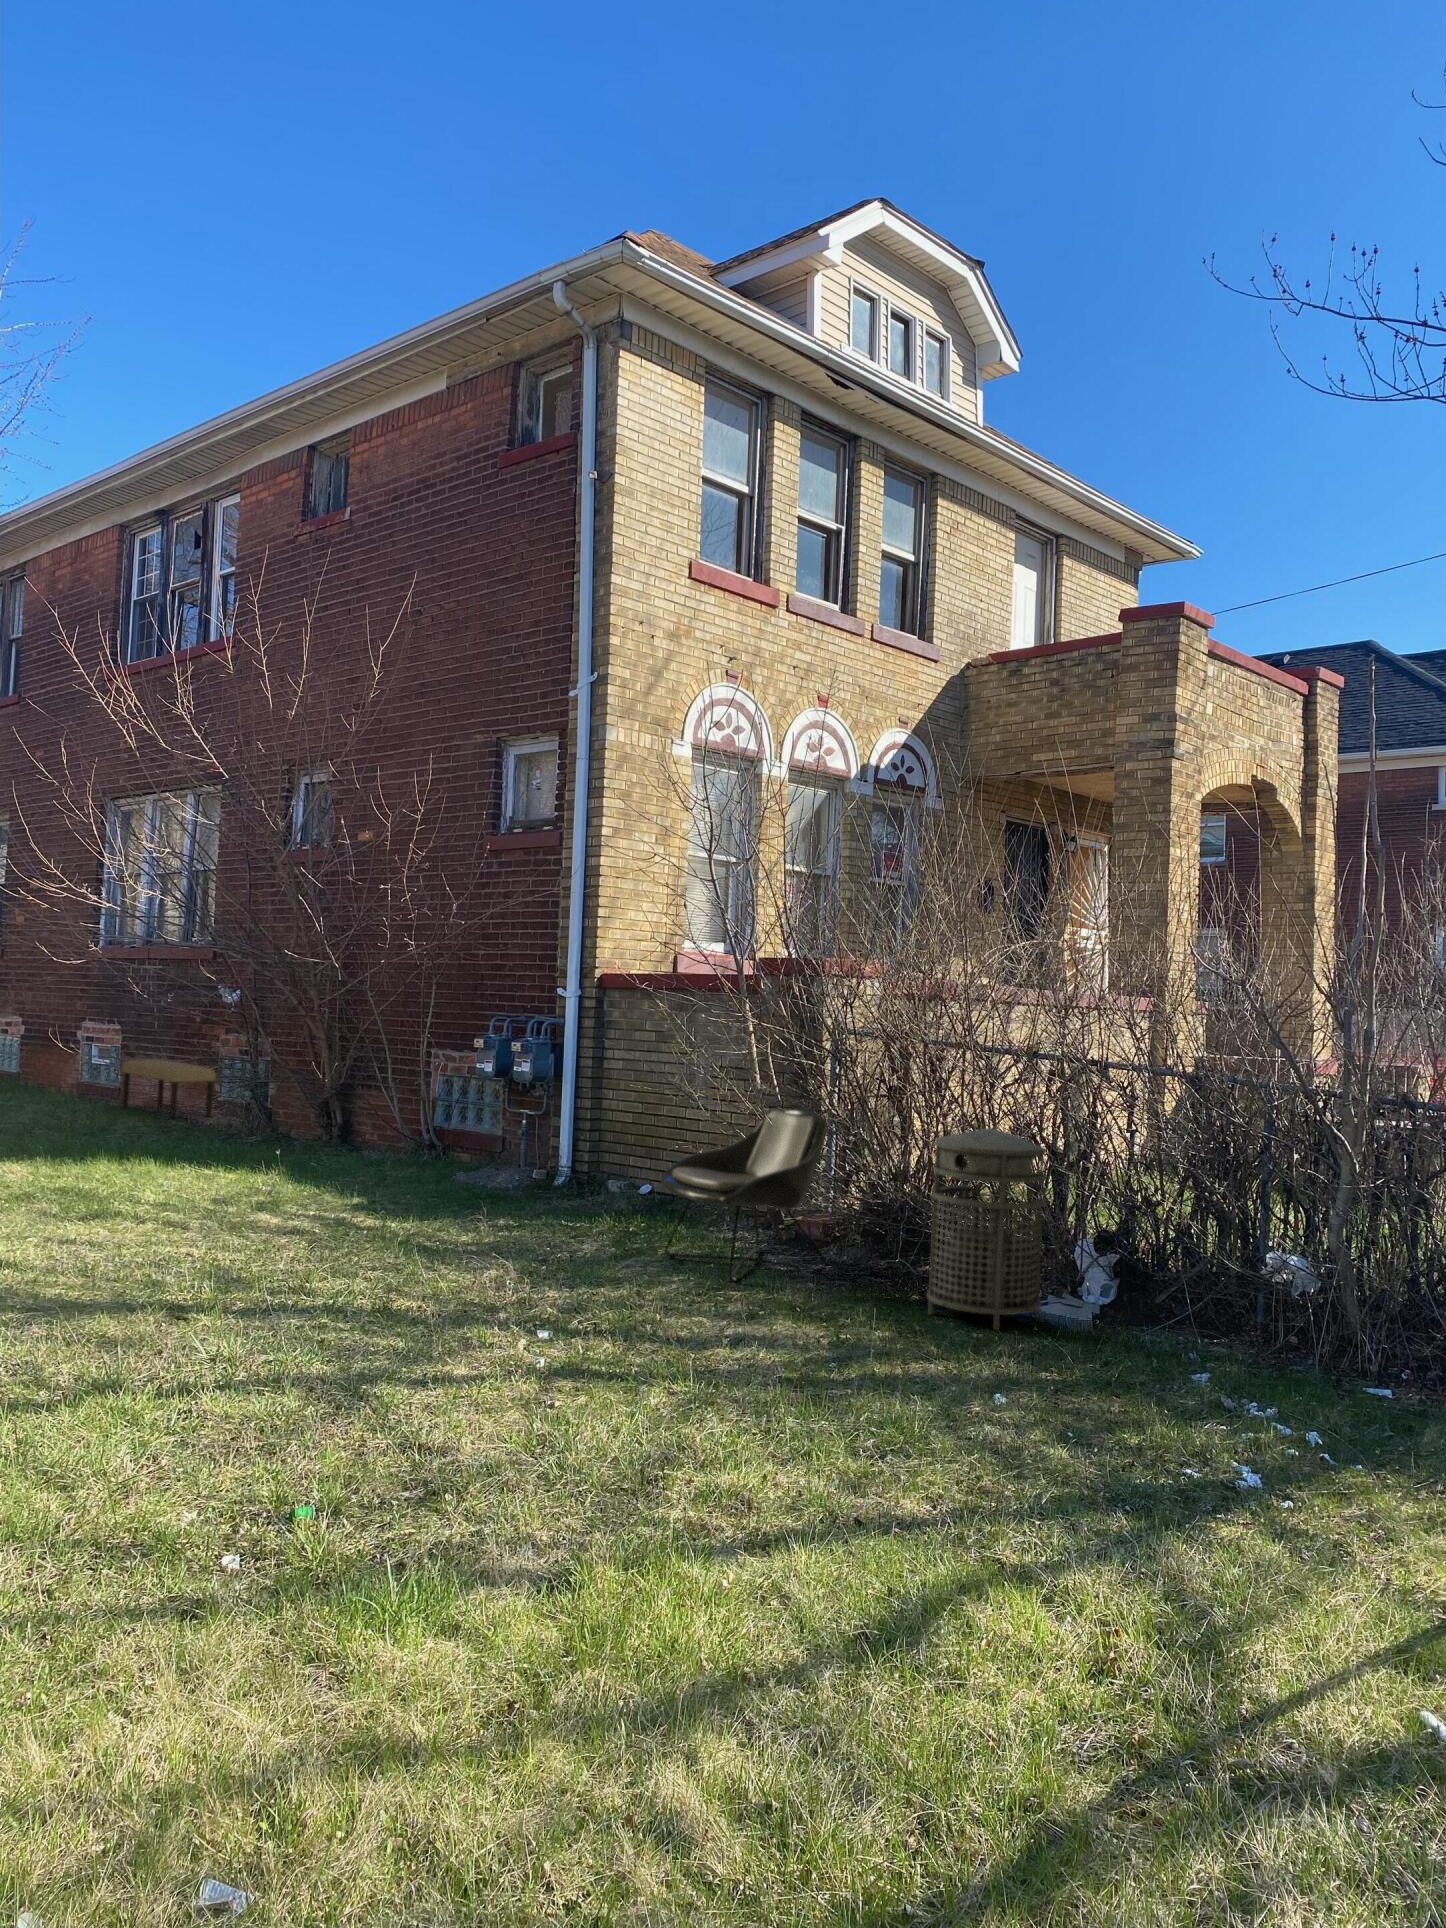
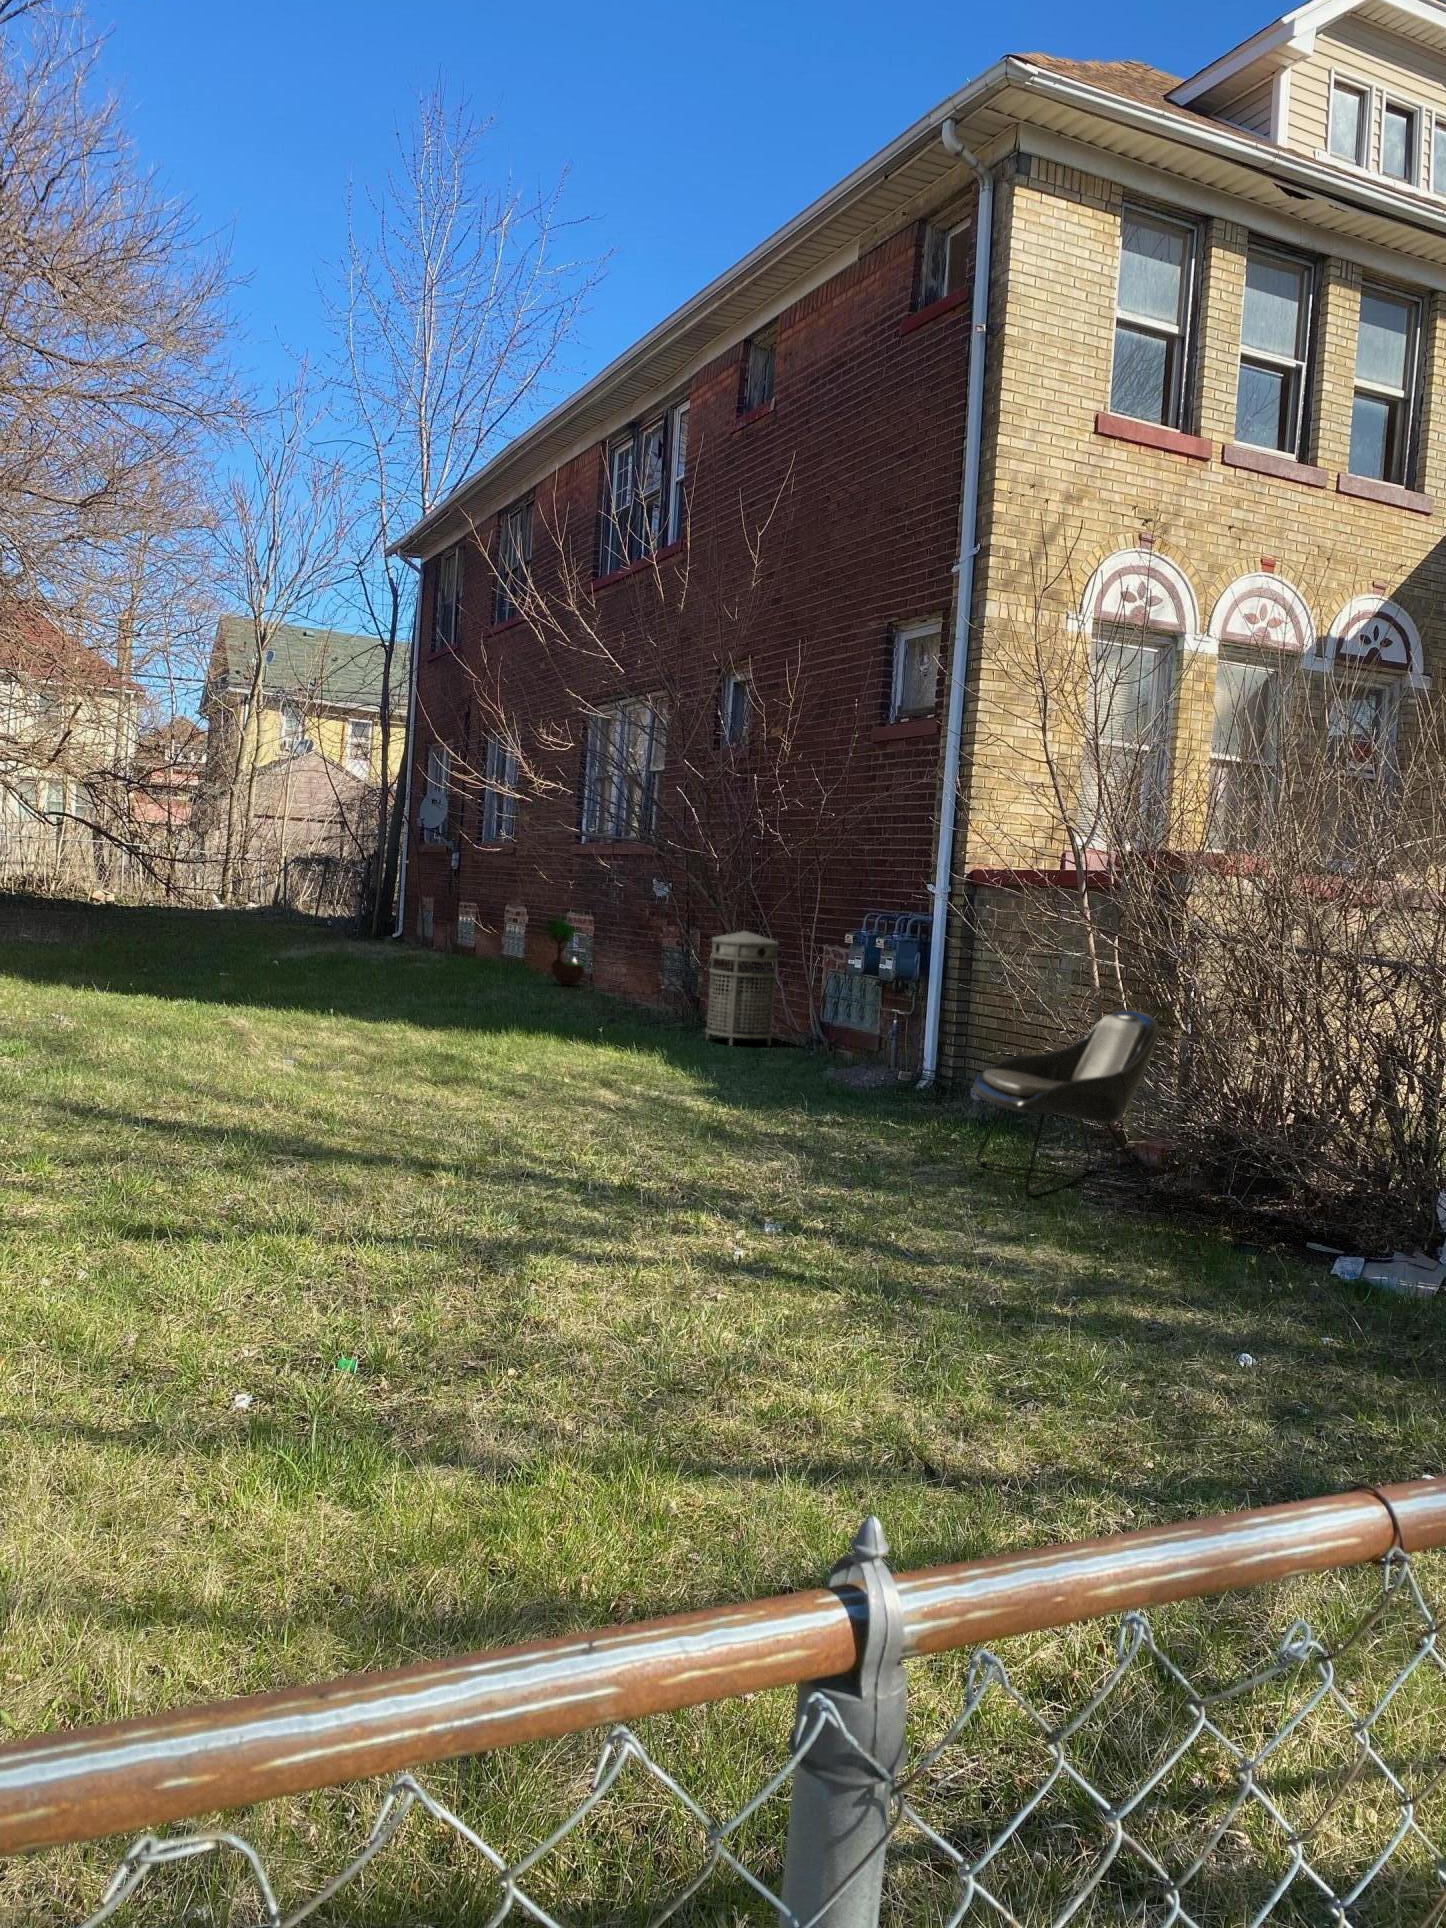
potted tree: none [66,1016,121,1097] -> present [544,916,585,985]
bench: present [122,1059,216,1119] -> none [578,951,653,1007]
trash can: present [927,1128,1046,1330] -> present [705,931,779,1046]

